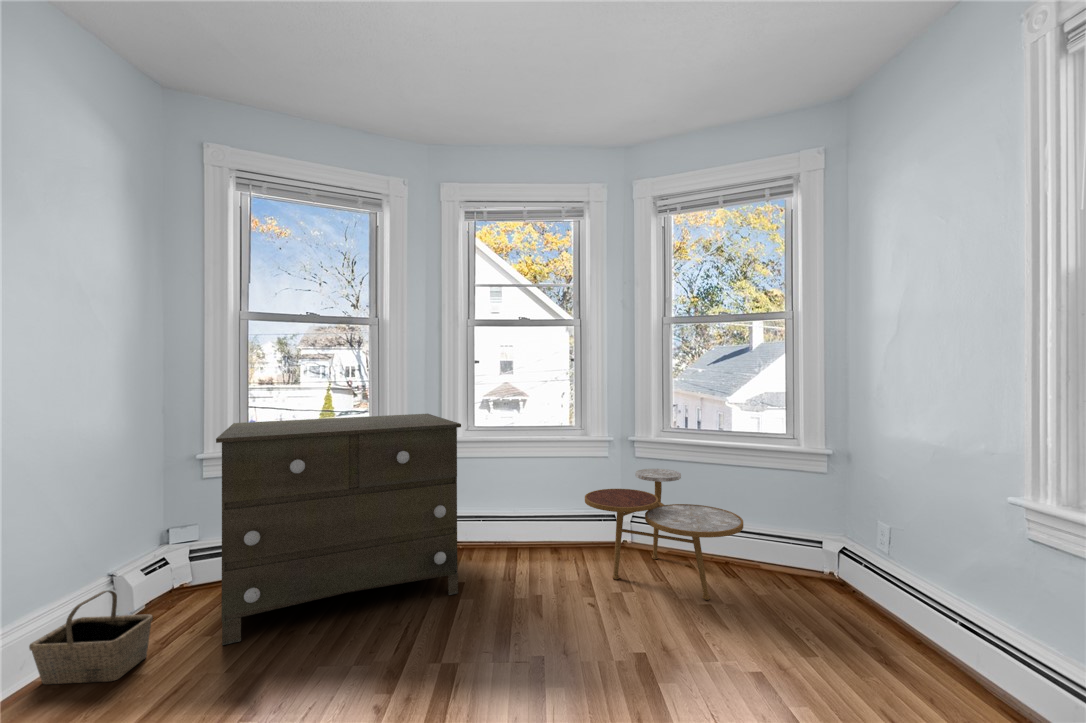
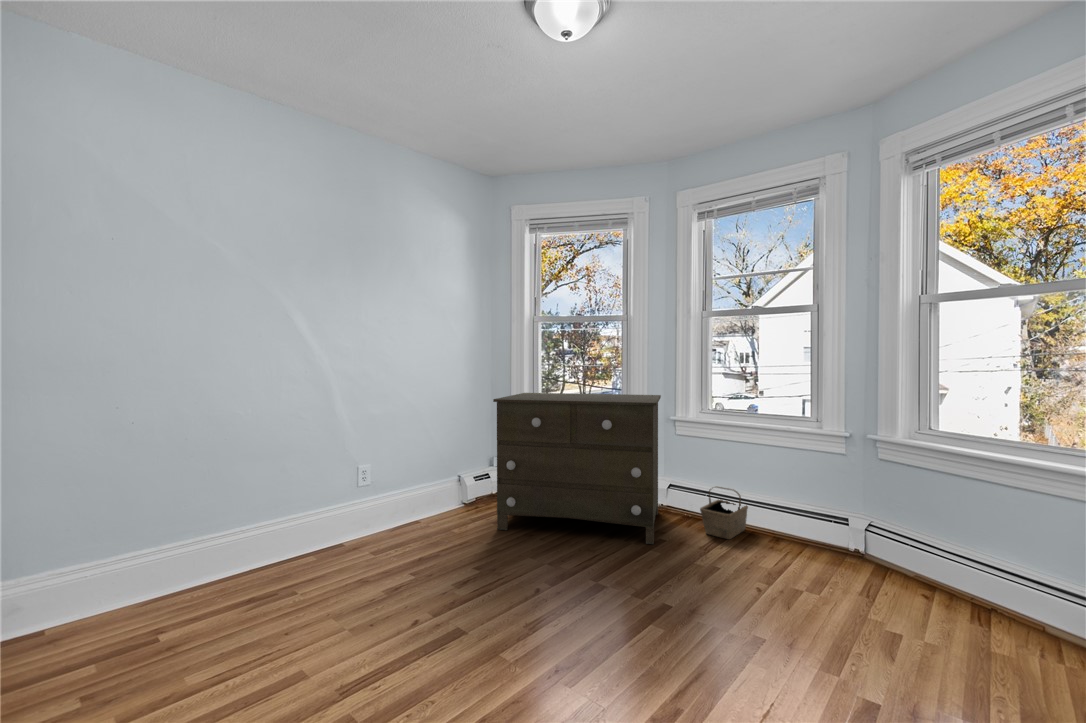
side table: present [585,469,743,600] -> none [775,471,958,623]
basket: present [29,591,153,684] -> present [700,486,748,539]

